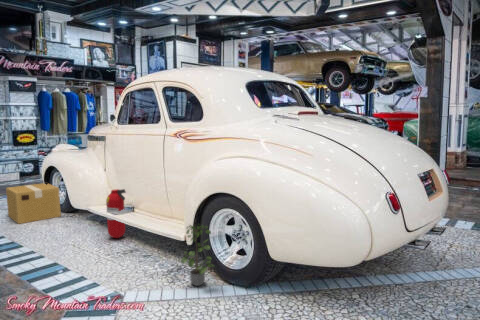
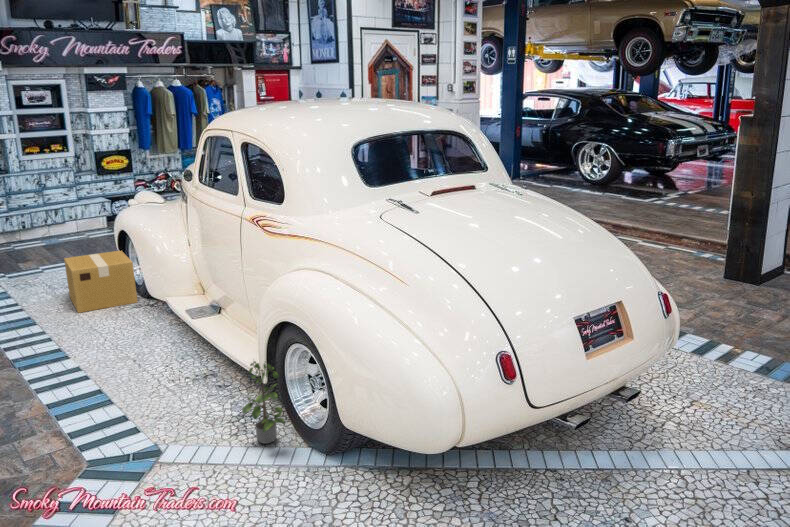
fire extinguisher: present [106,189,125,238] -> none [179,281,208,349]

